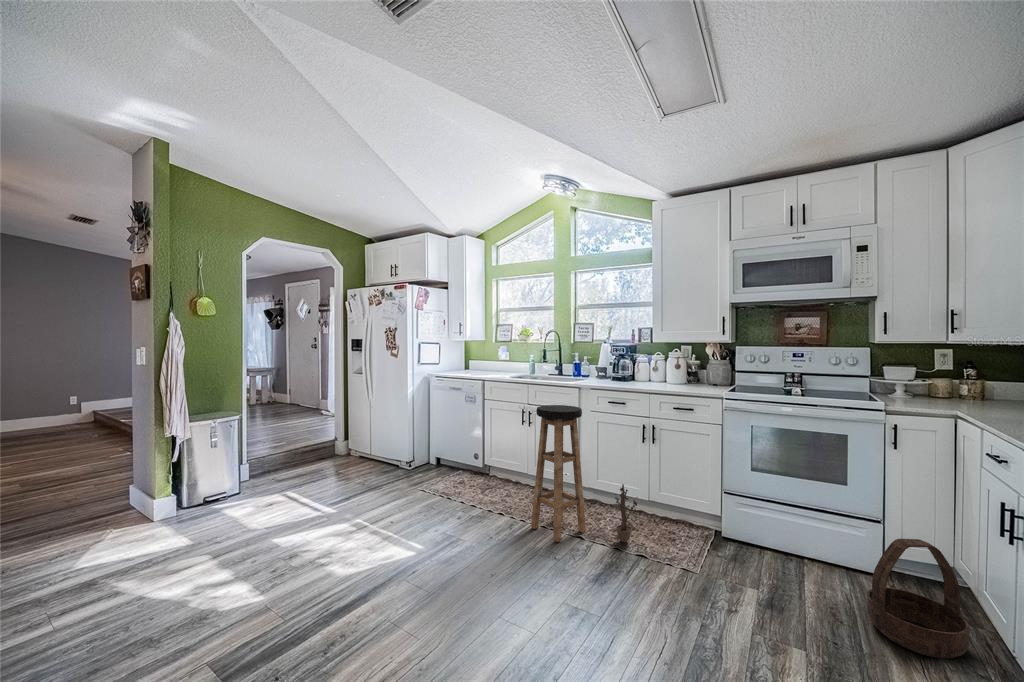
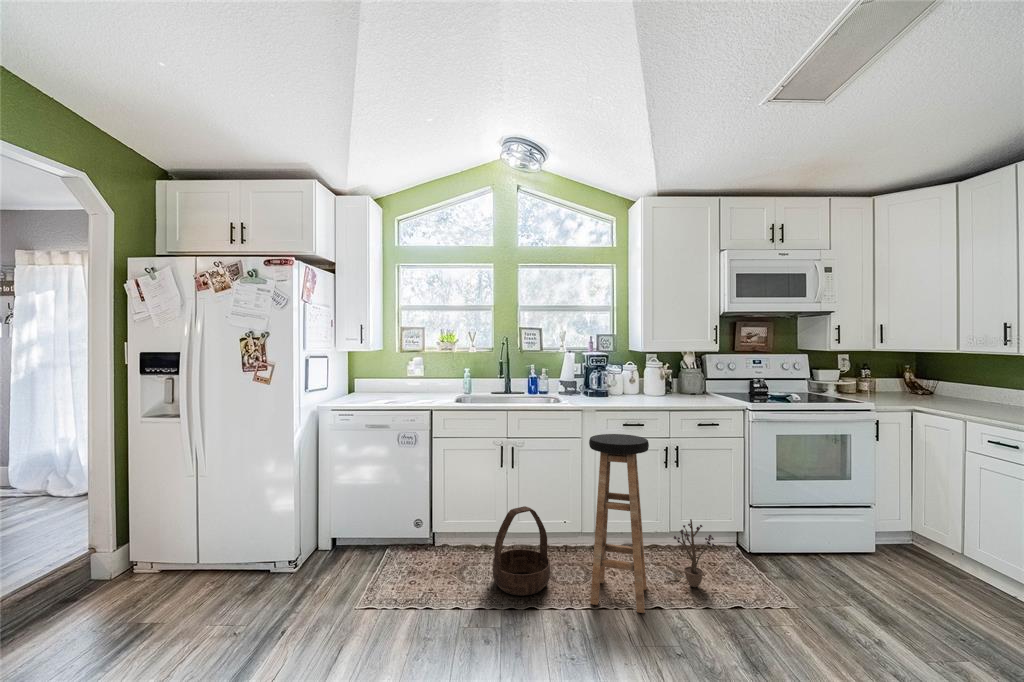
basket: present [867,539,969,659] -> present [493,506,550,596]

